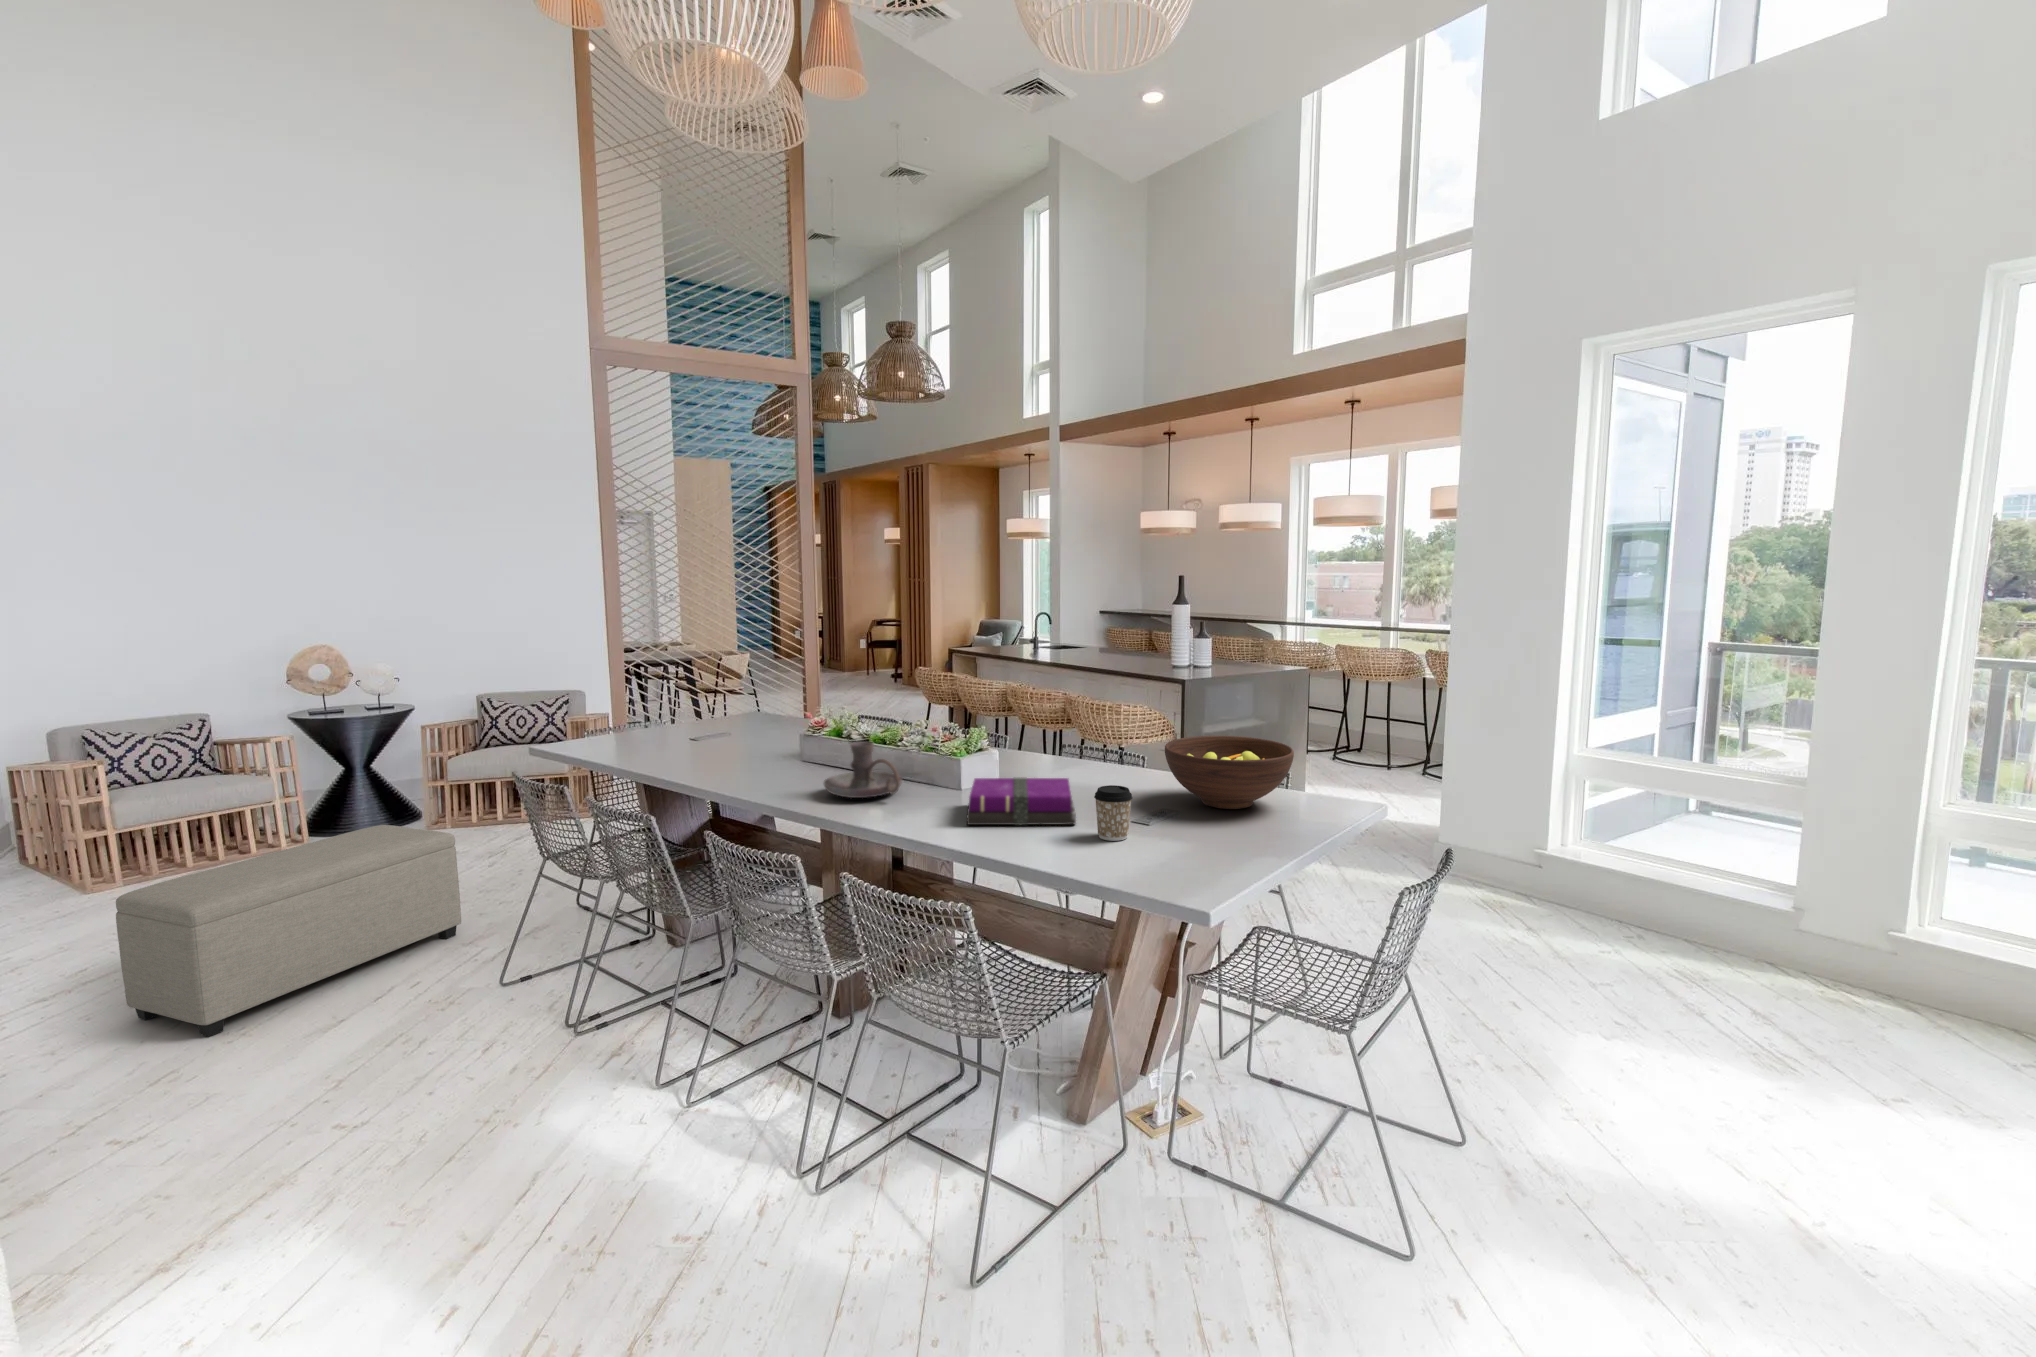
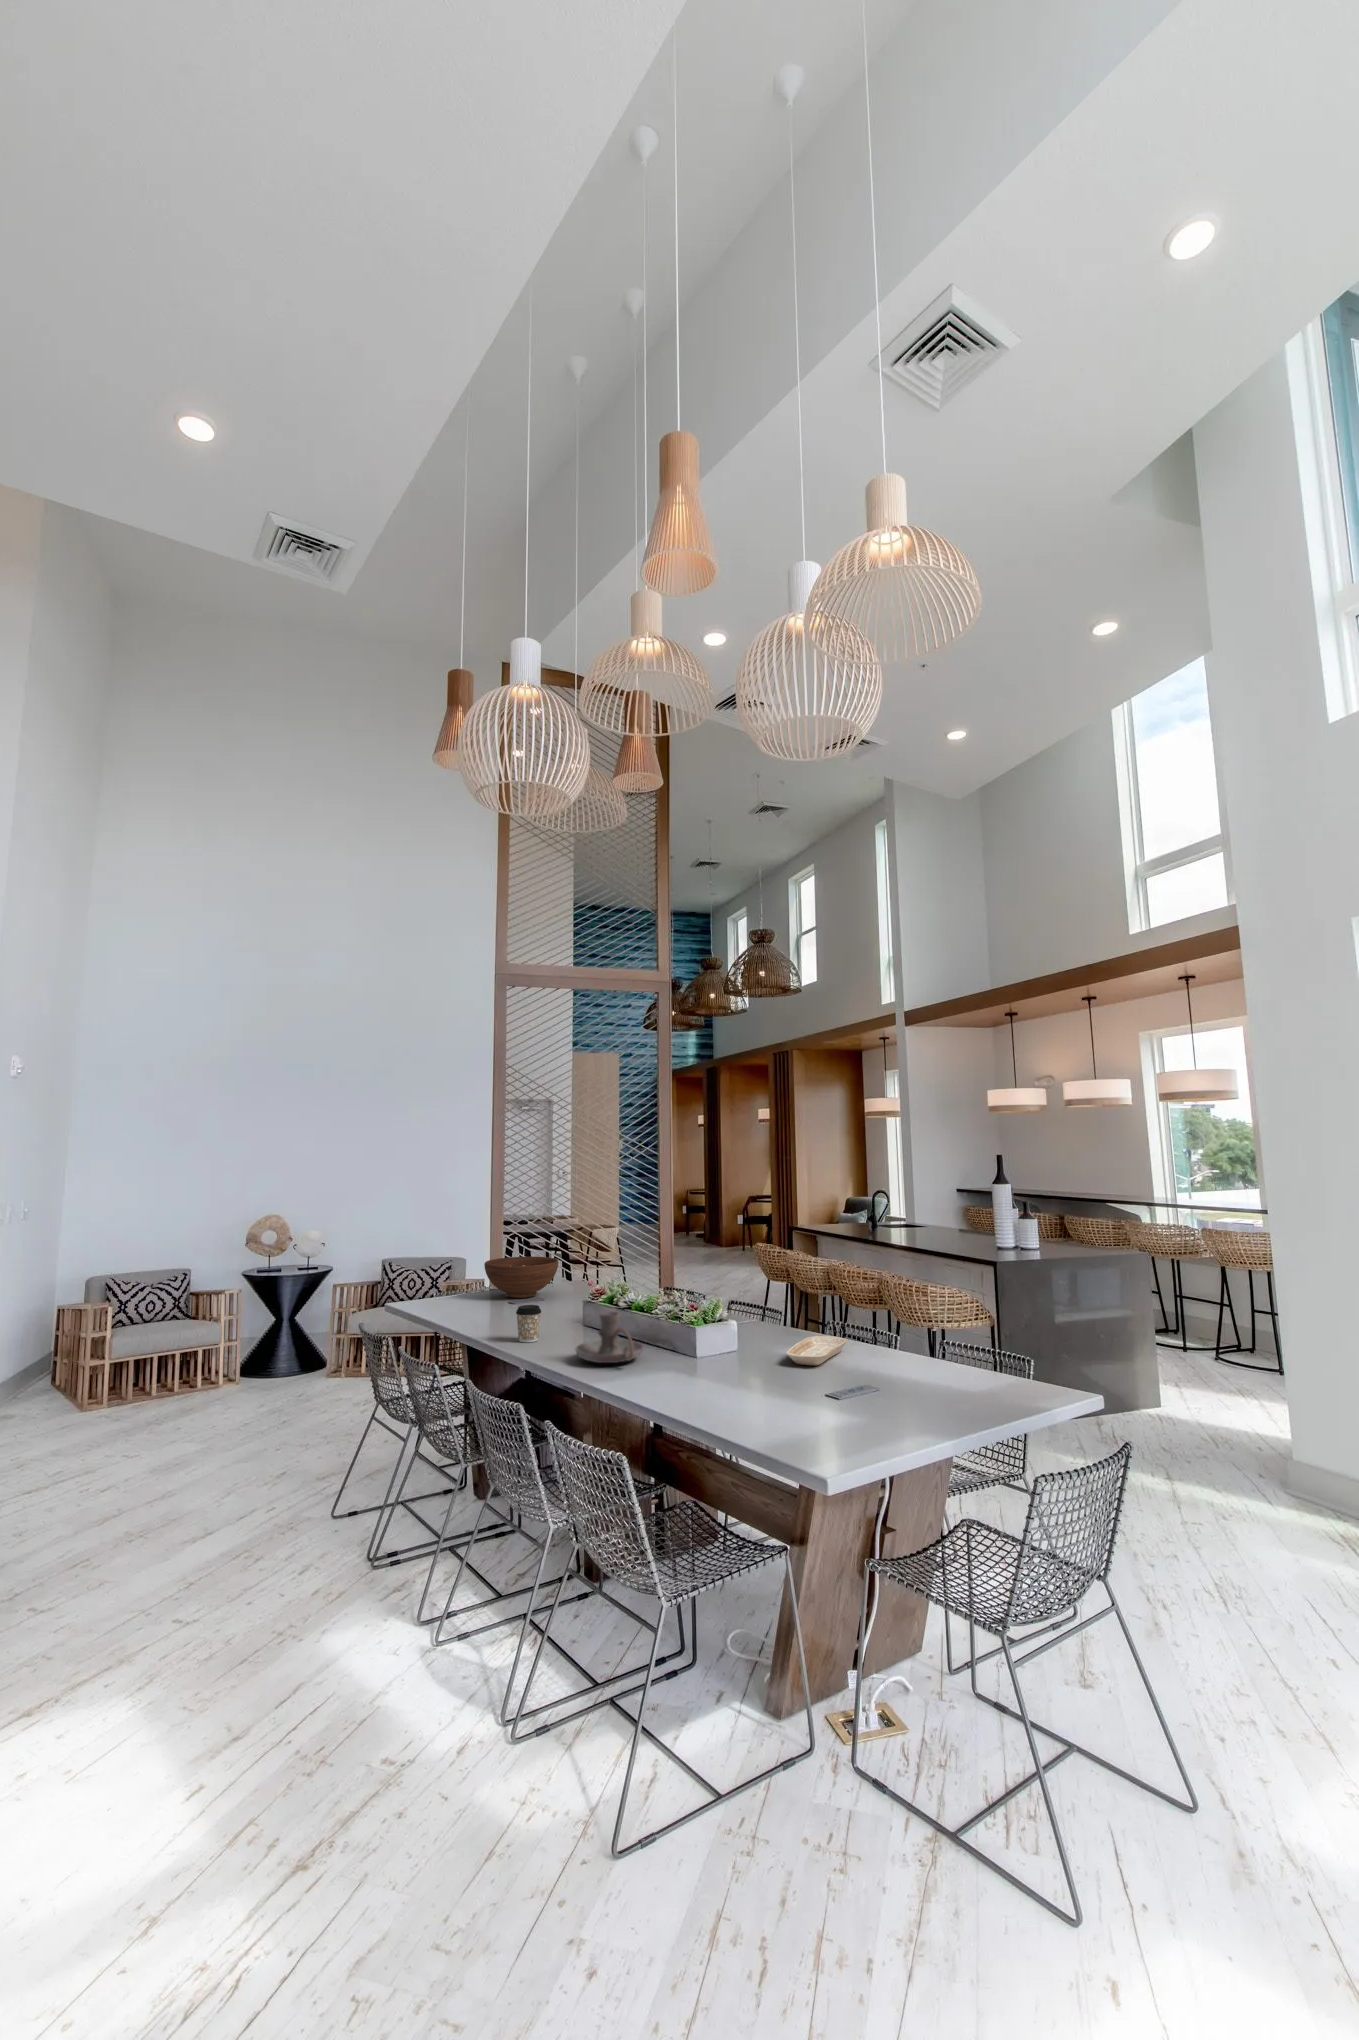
fruit bowl: present [1165,736,1294,809] -> present [484,1257,558,1298]
tray: none [1059,756,1111,787] -> present [786,1336,847,1365]
notebook: present [967,778,1076,825] -> none [673,1350,782,1399]
coffee cup: present [1094,785,1133,841] -> present [516,1305,541,1342]
ottoman: present [116,825,461,1037] -> none [77,1368,324,1535]

